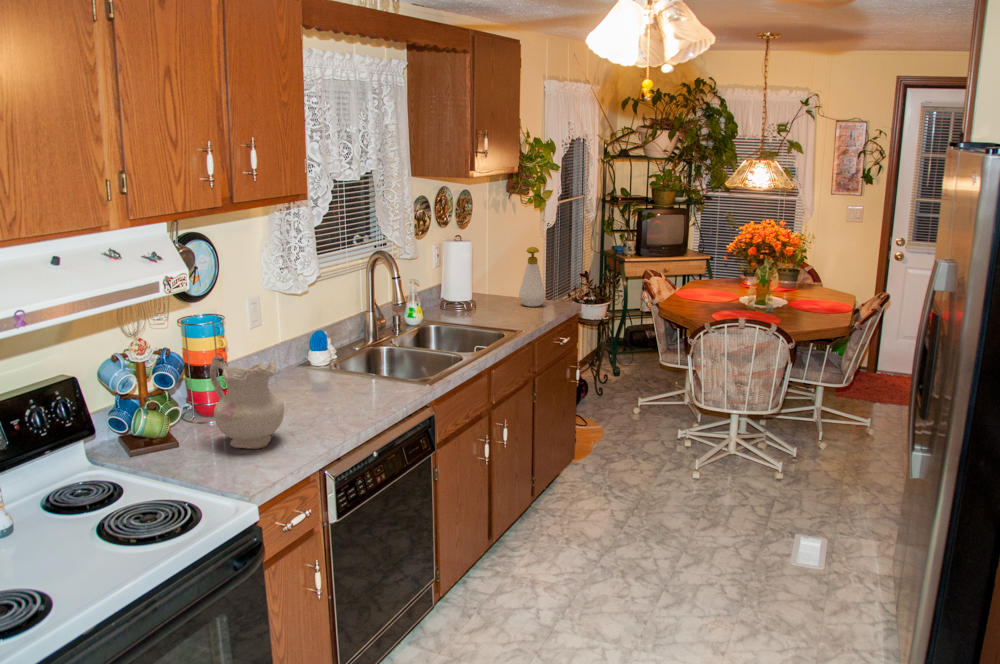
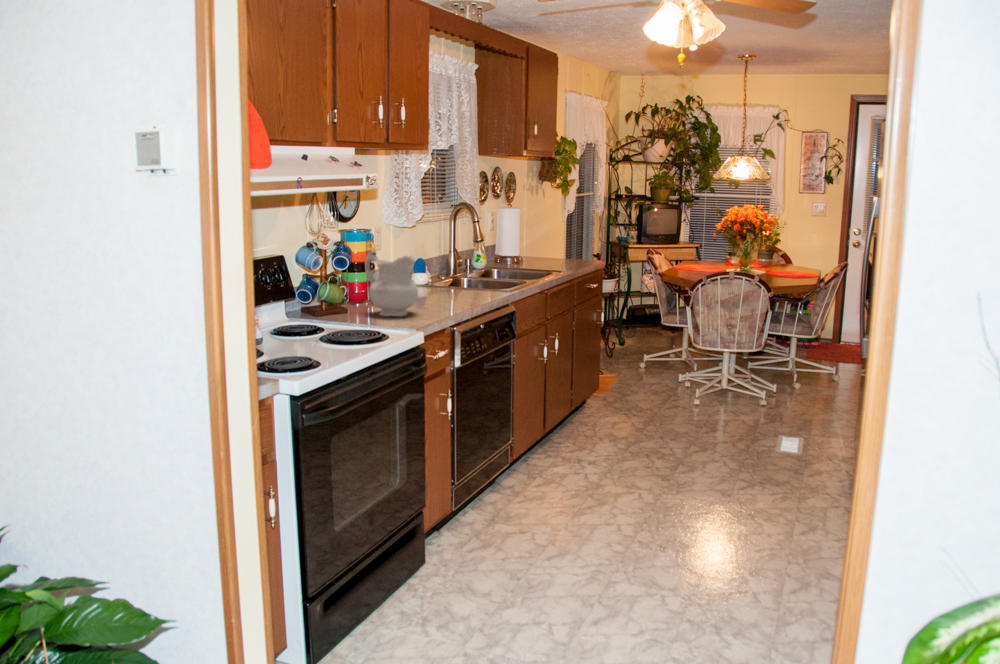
soap bottle: present [519,247,545,307] -> none [556,213,577,261]

